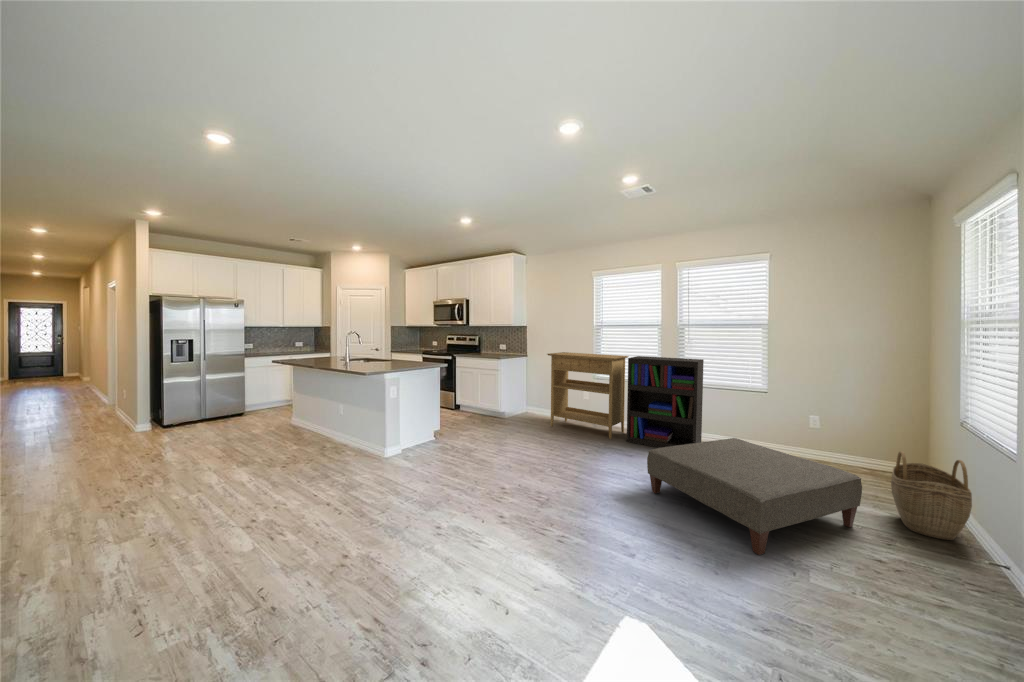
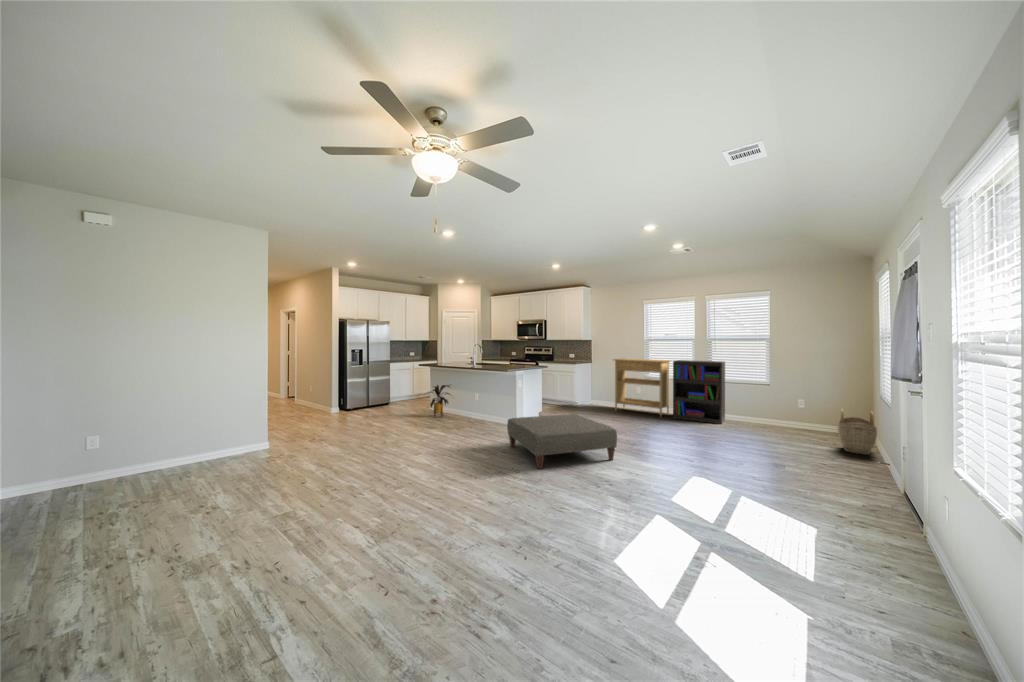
house plant: none [259,392,312,441] -> present [430,385,449,417]
ottoman: present [647,438,862,555] -> present [507,414,617,469]

